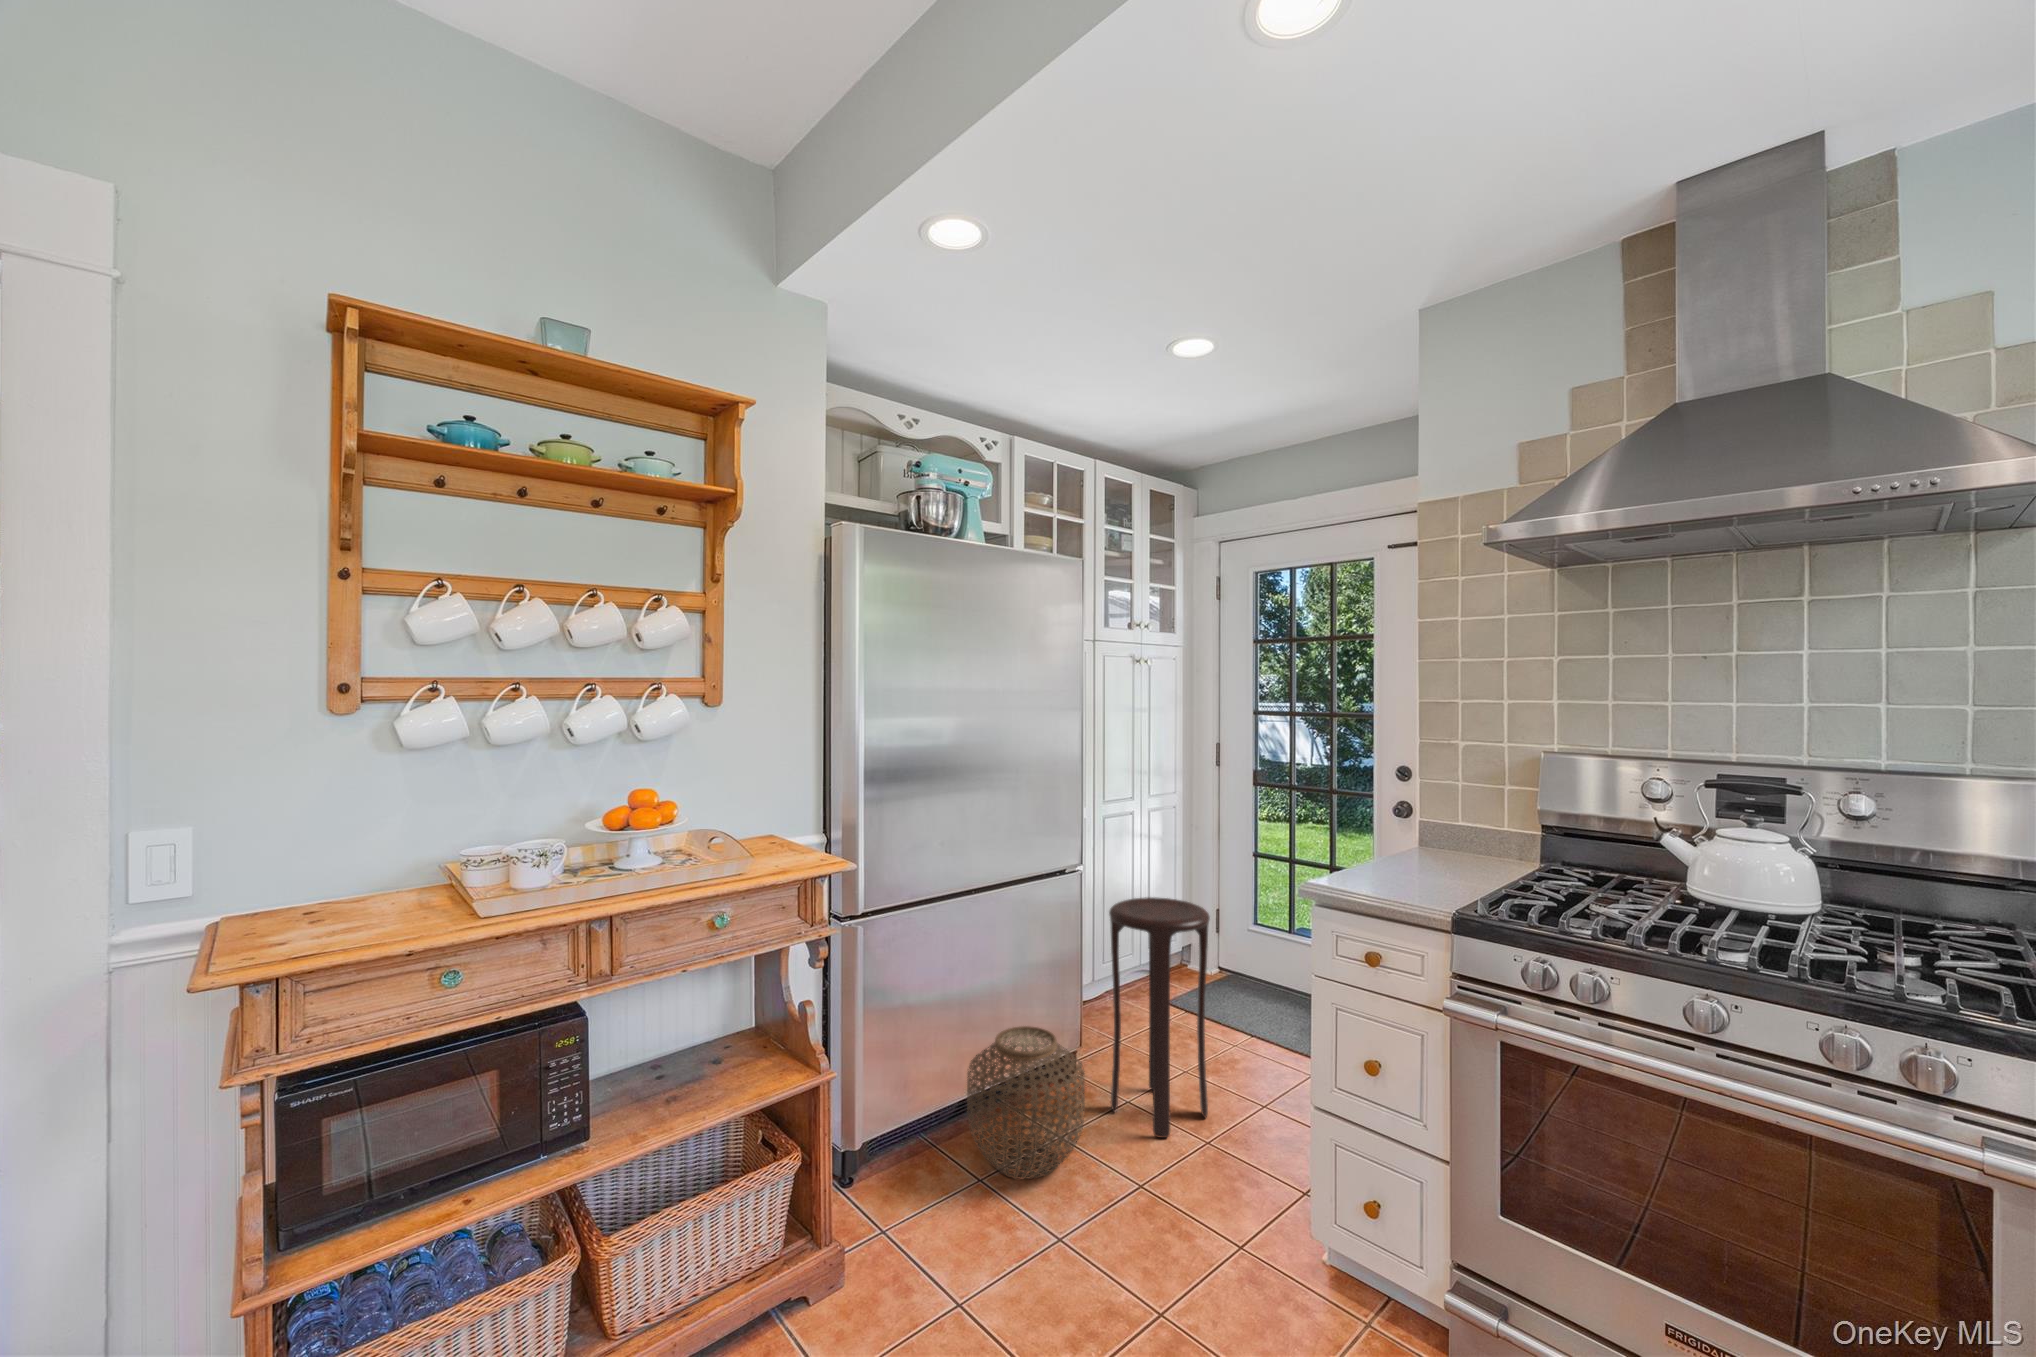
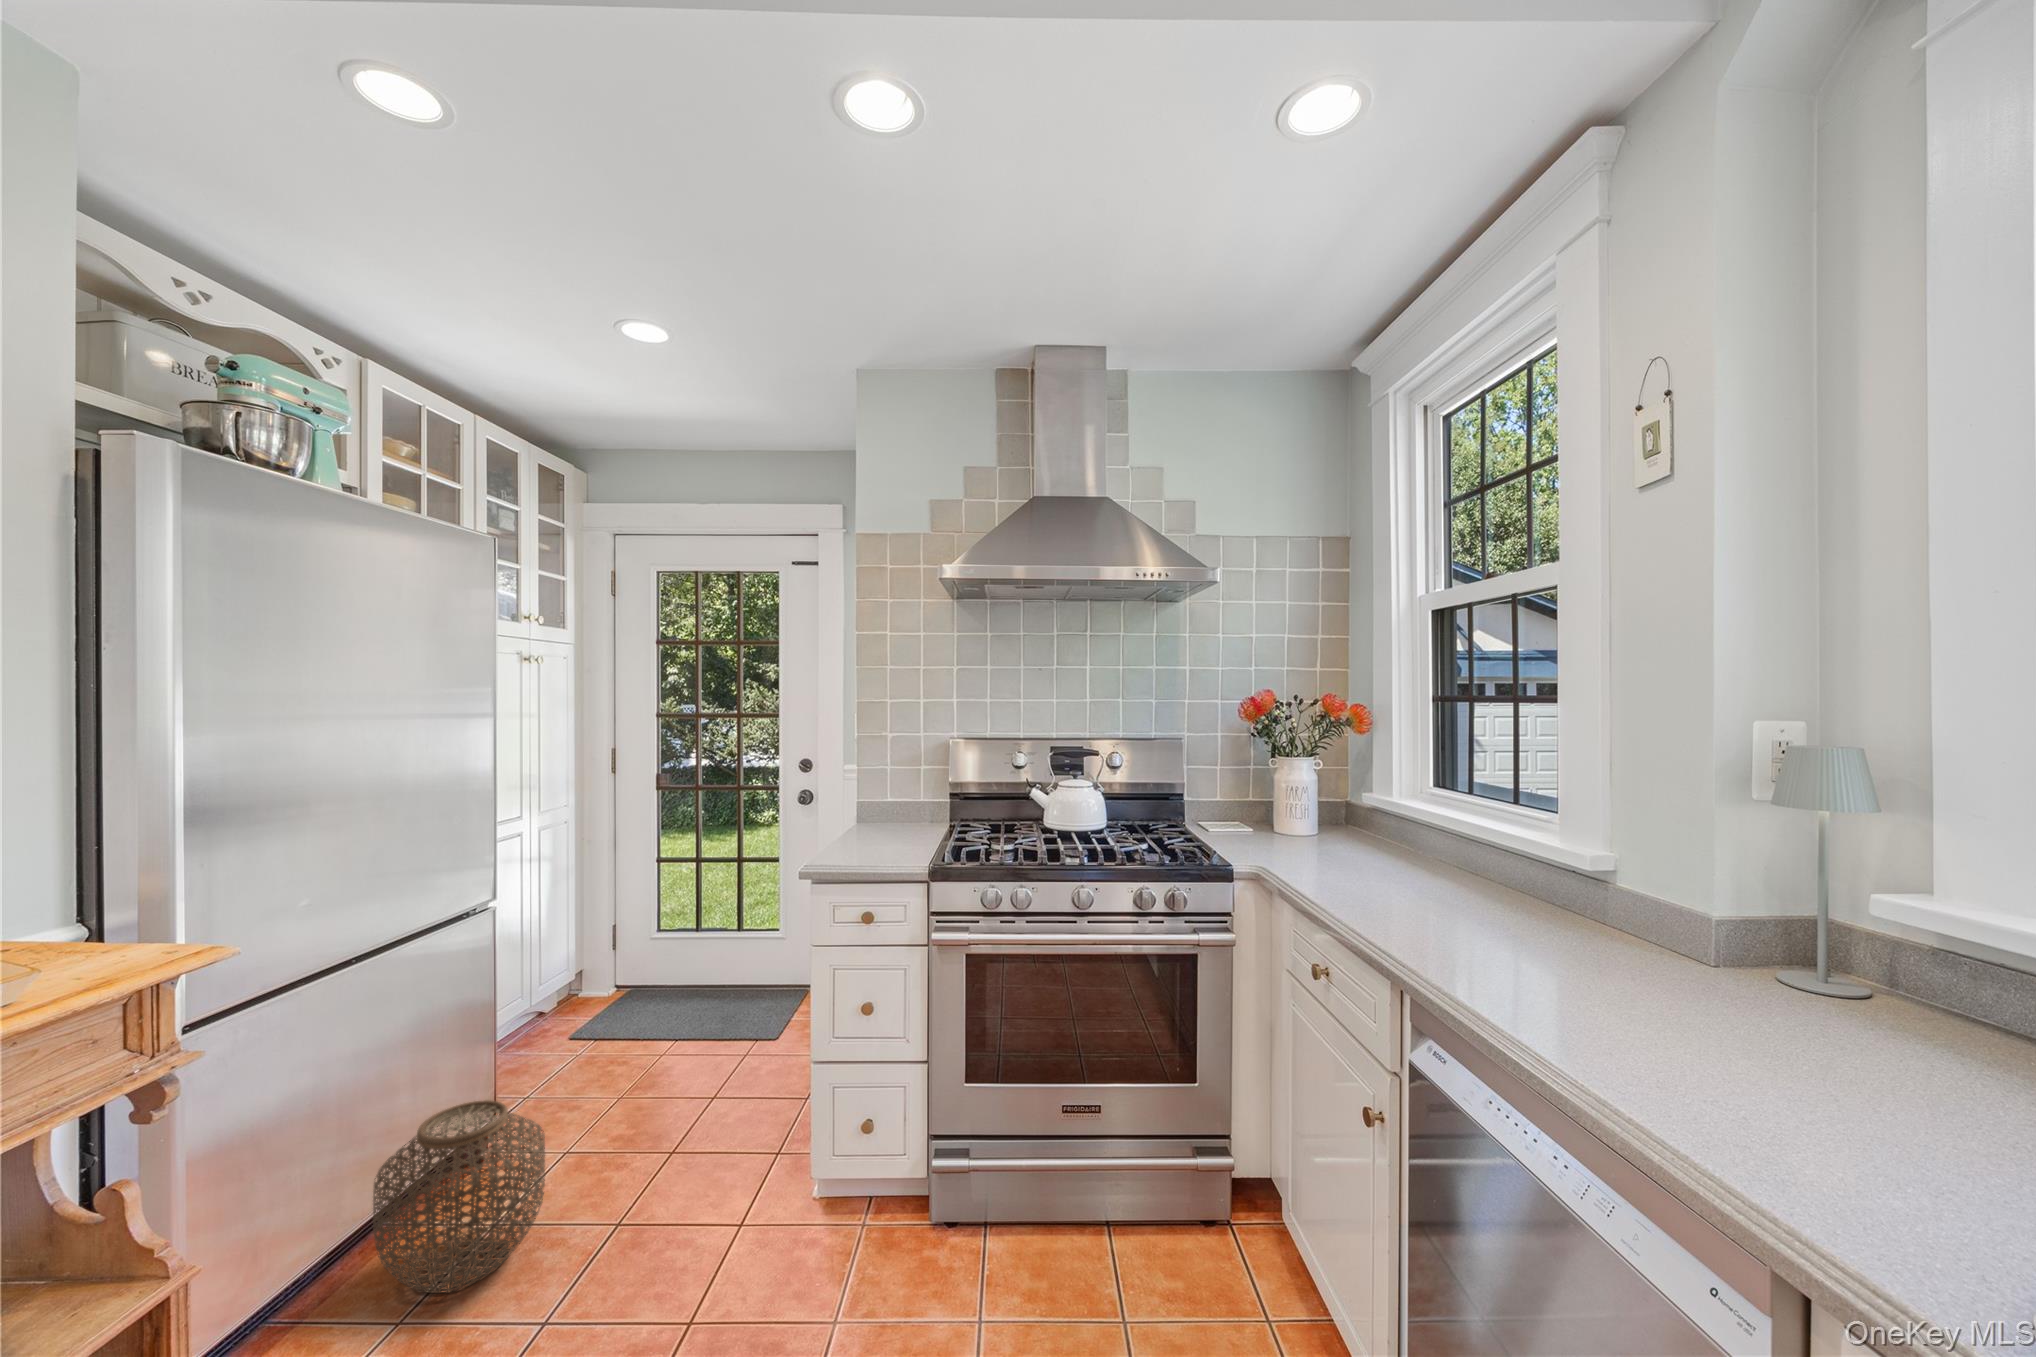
stool: present [1109,897,1210,1138] -> none [546,915,665,1170]

